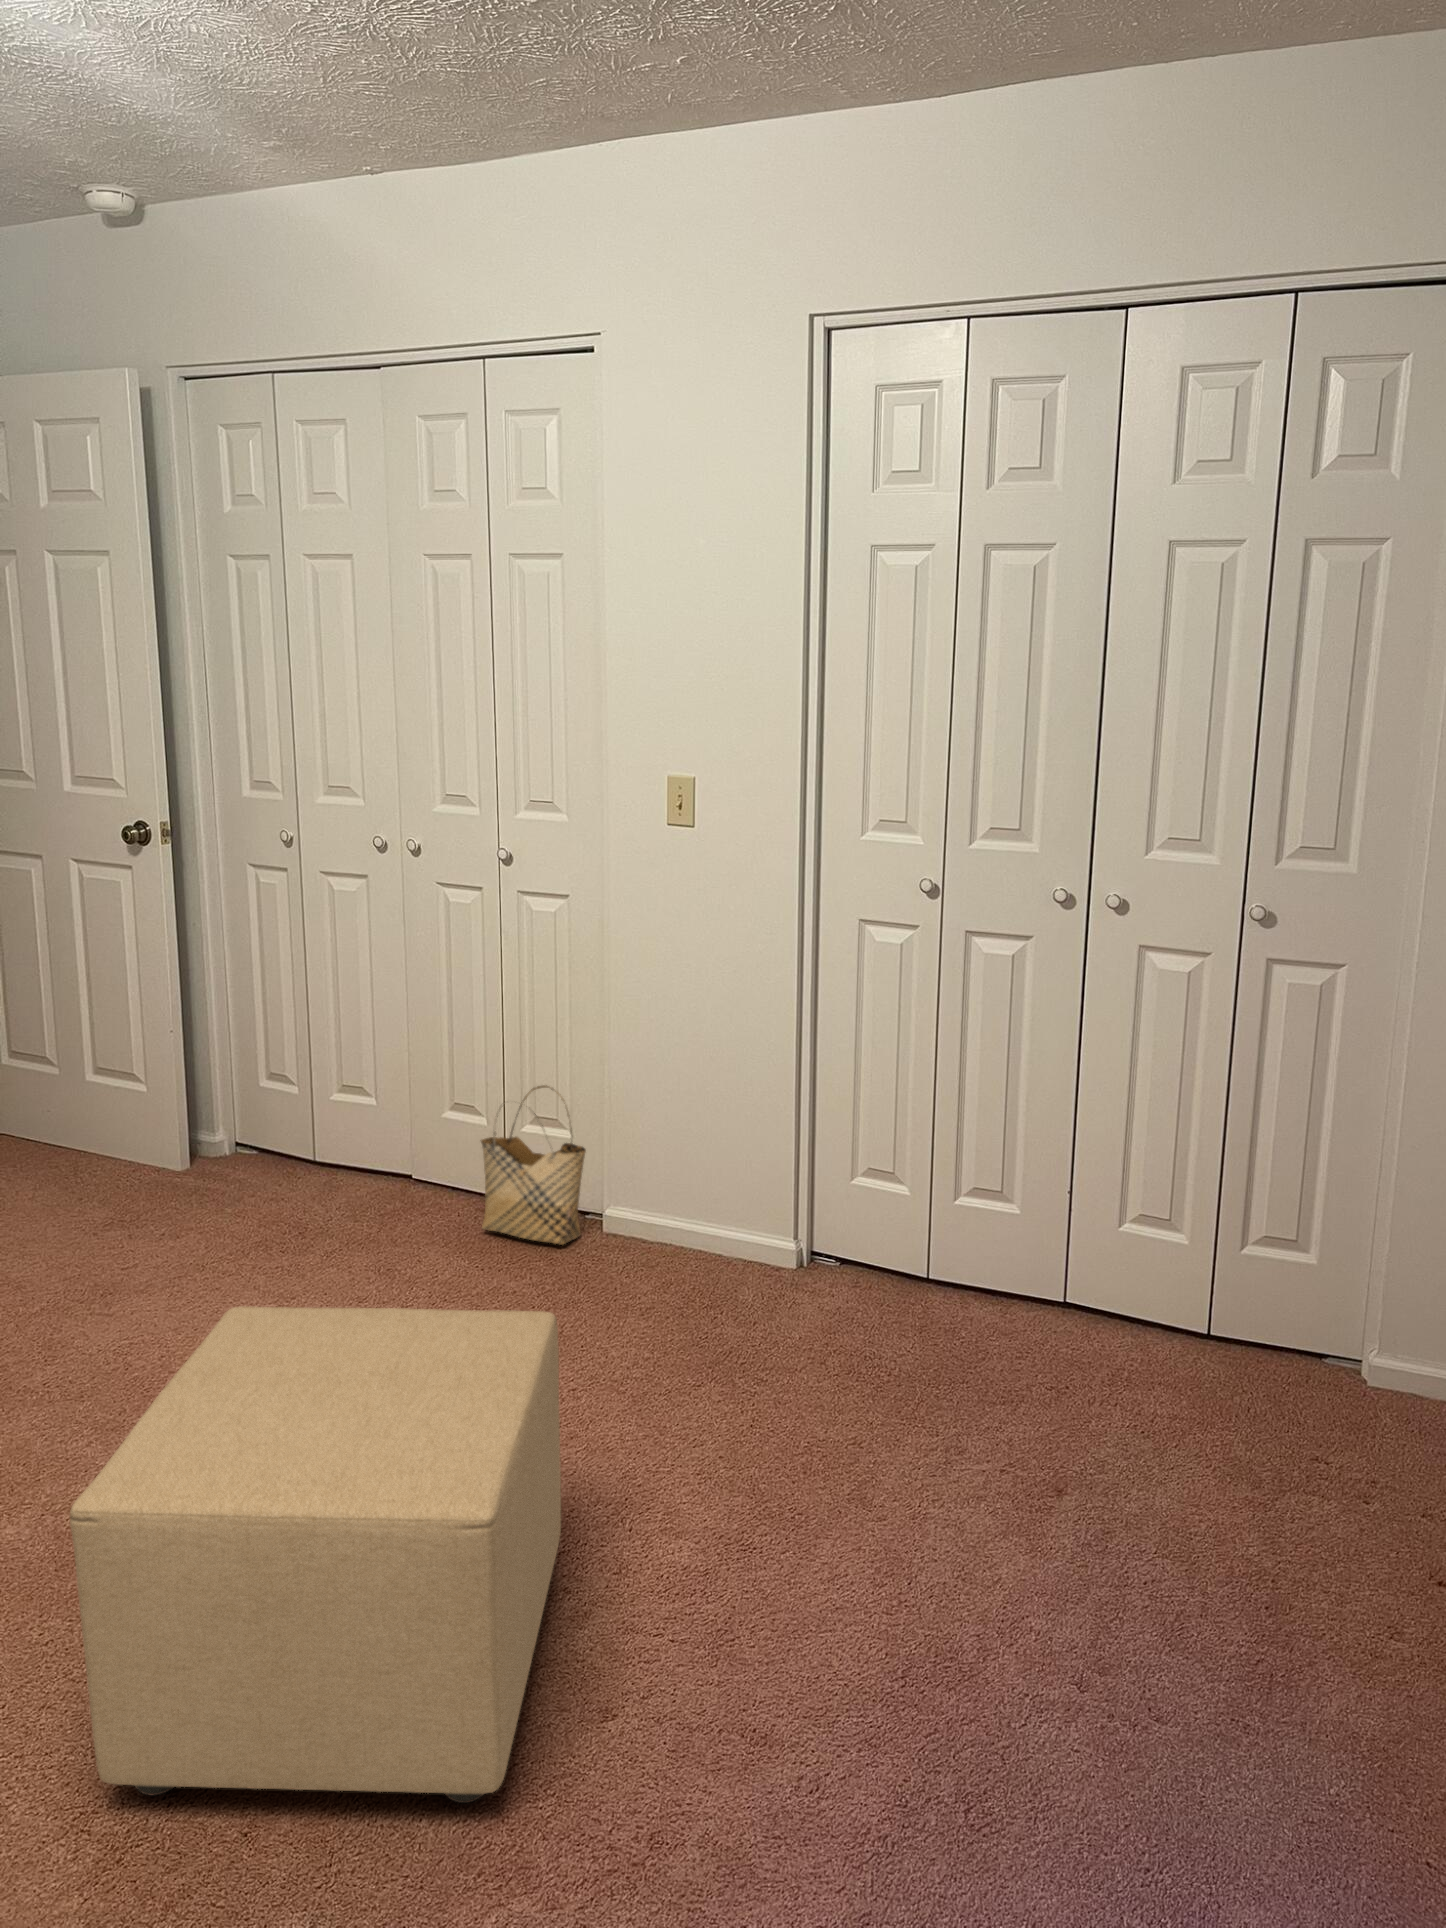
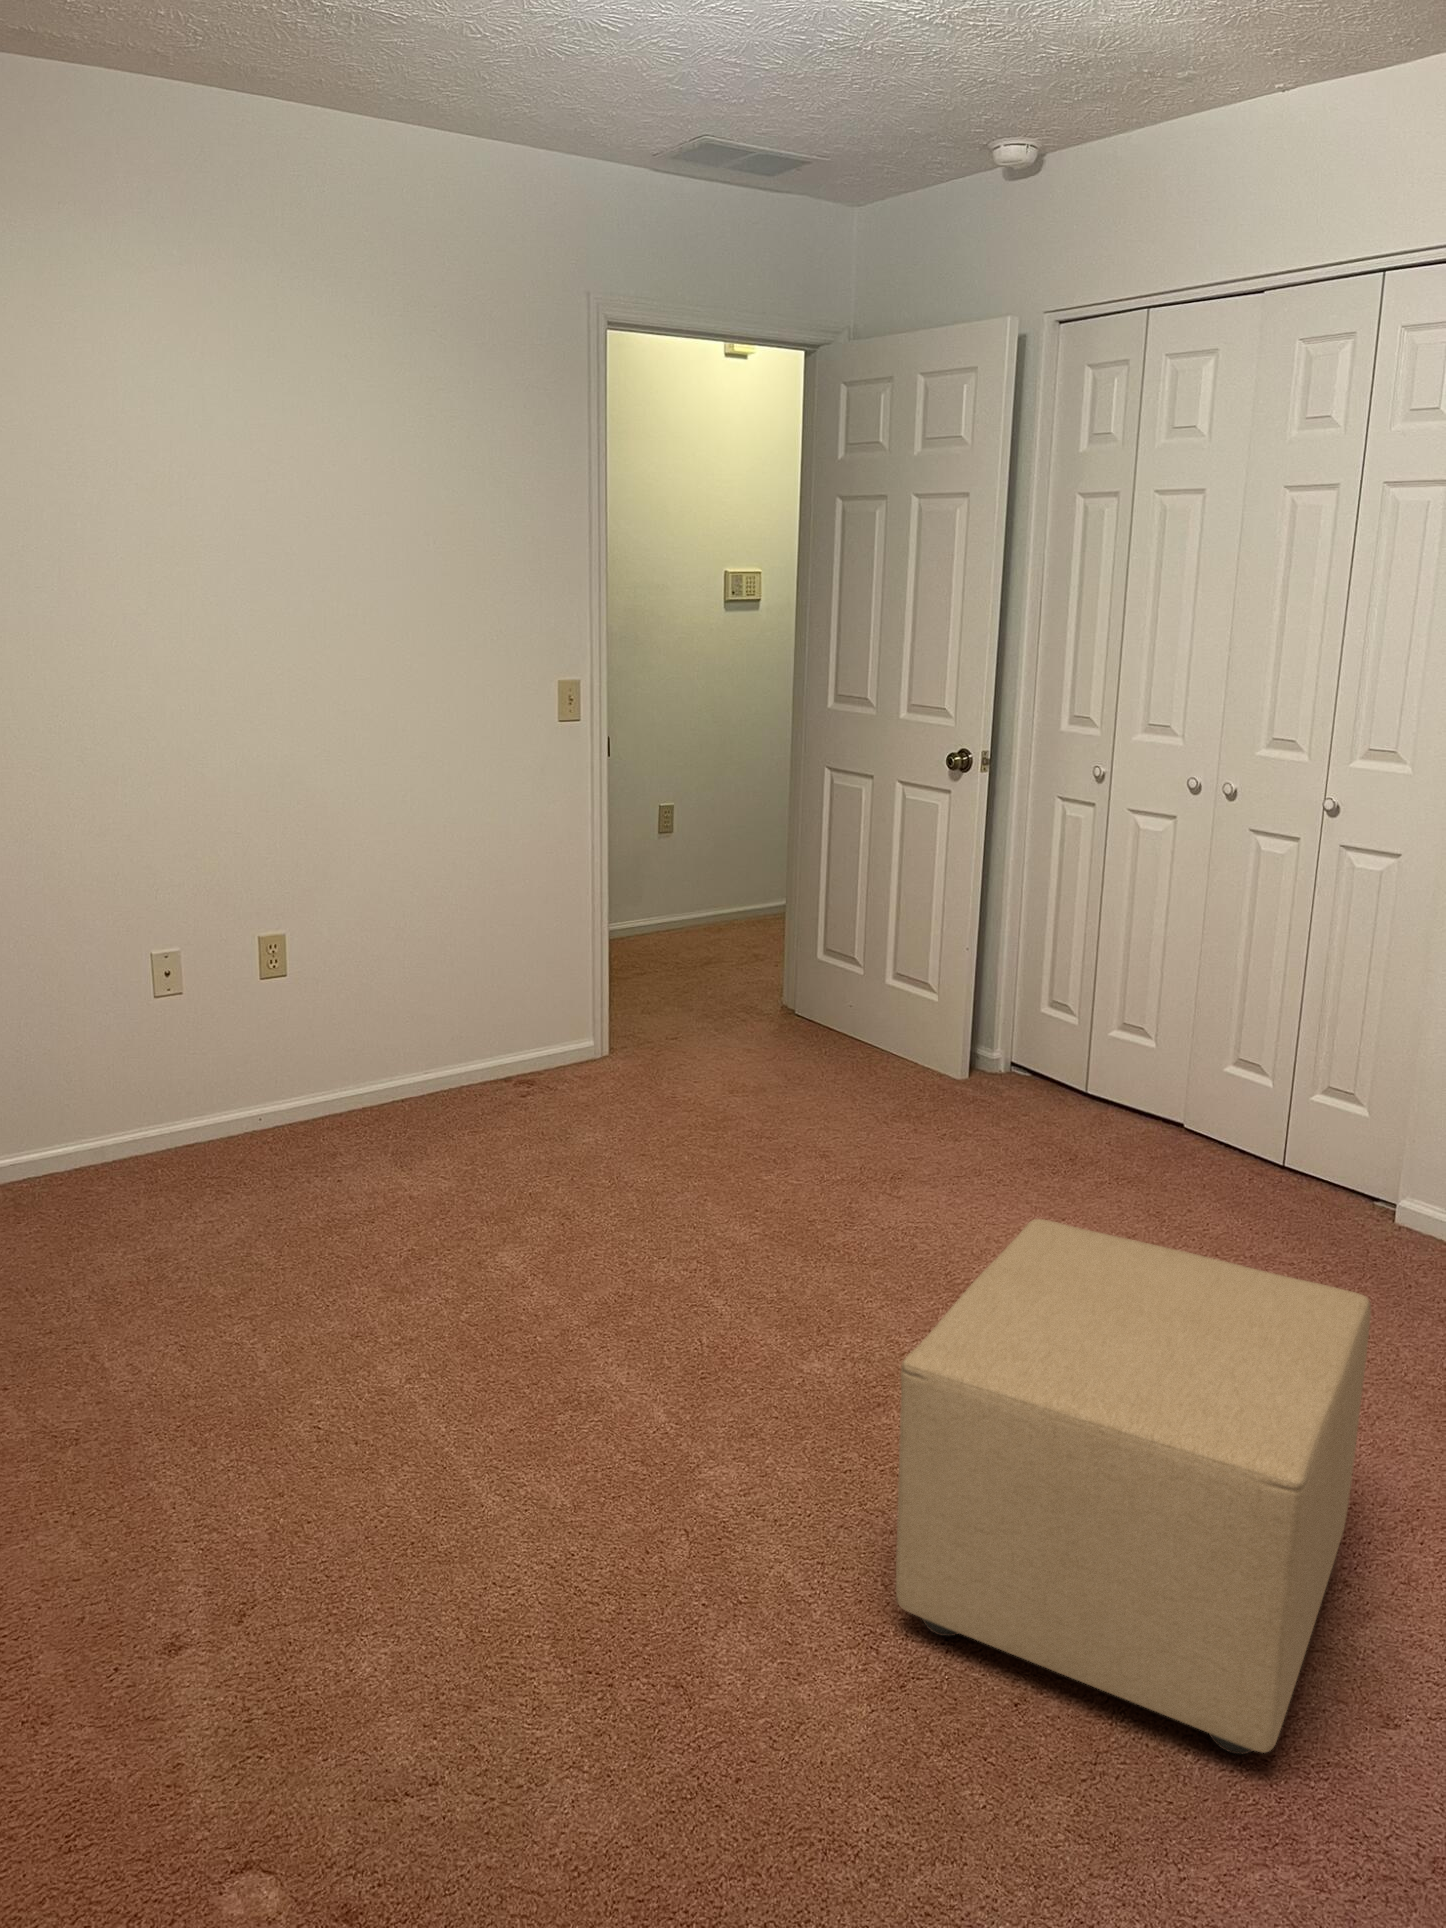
woven basket: present [481,1085,586,1245] -> none [1261,1056,1392,1231]

